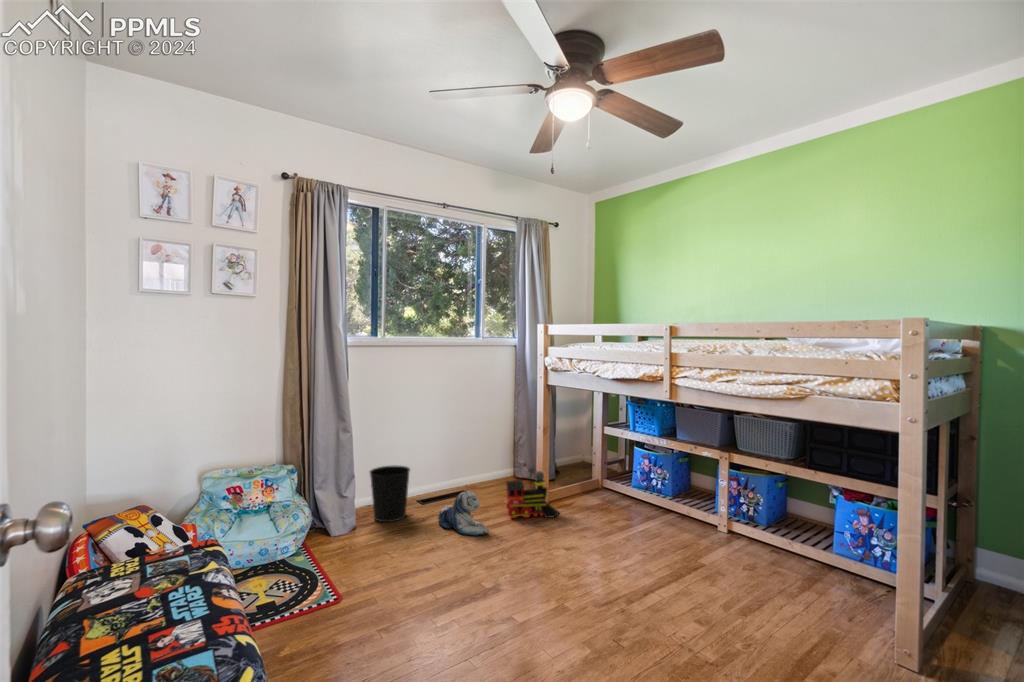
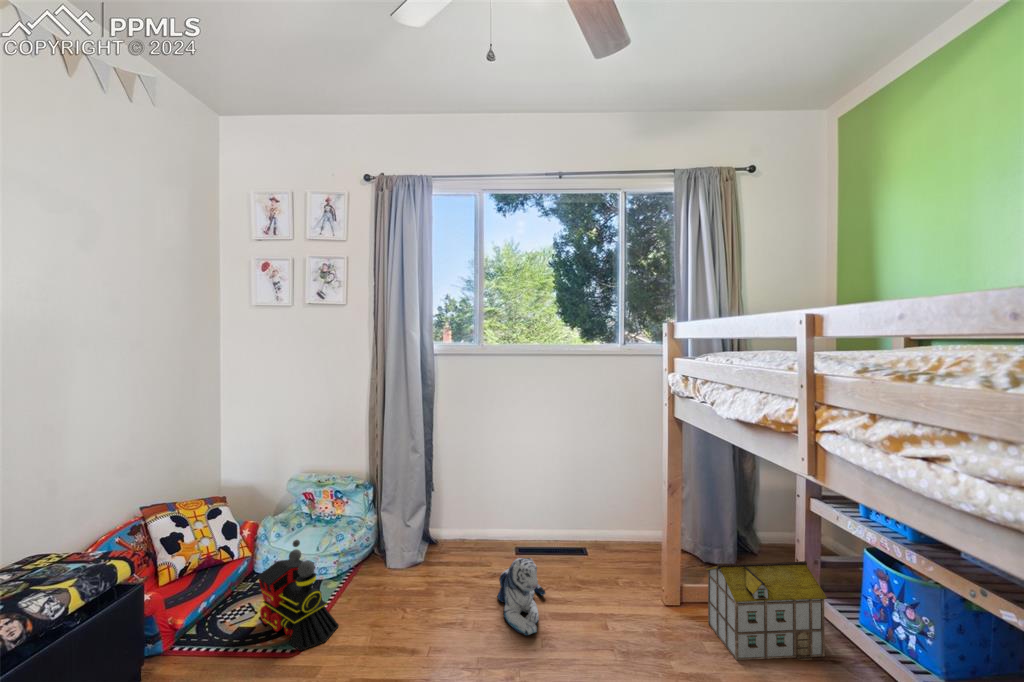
toy house: none [565,457,621,513] -> present [706,561,827,660]
toy train: present [506,463,559,518] -> present [257,540,339,651]
wastebasket: present [369,465,410,522] -> none [446,491,494,564]

